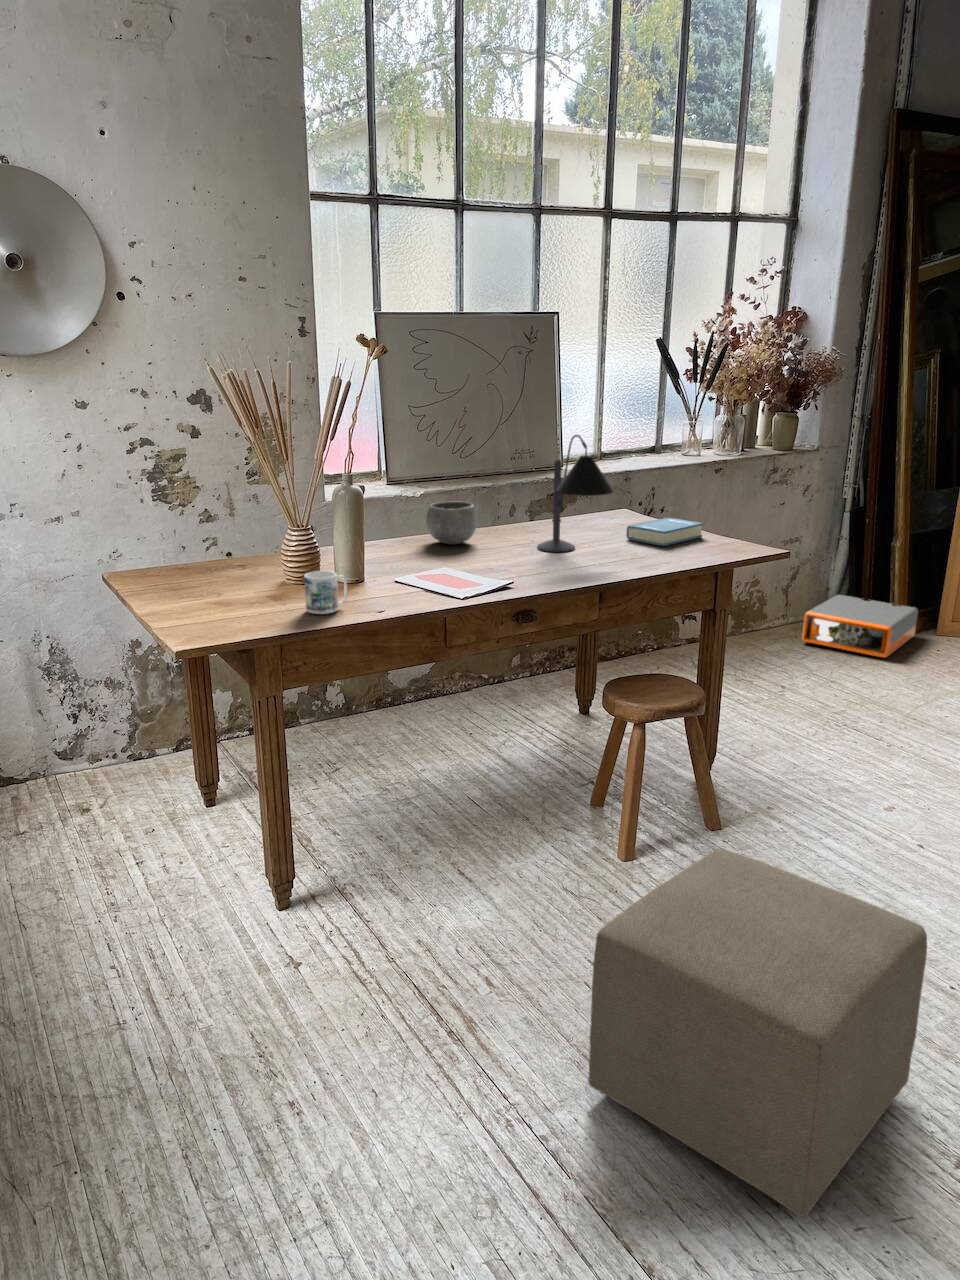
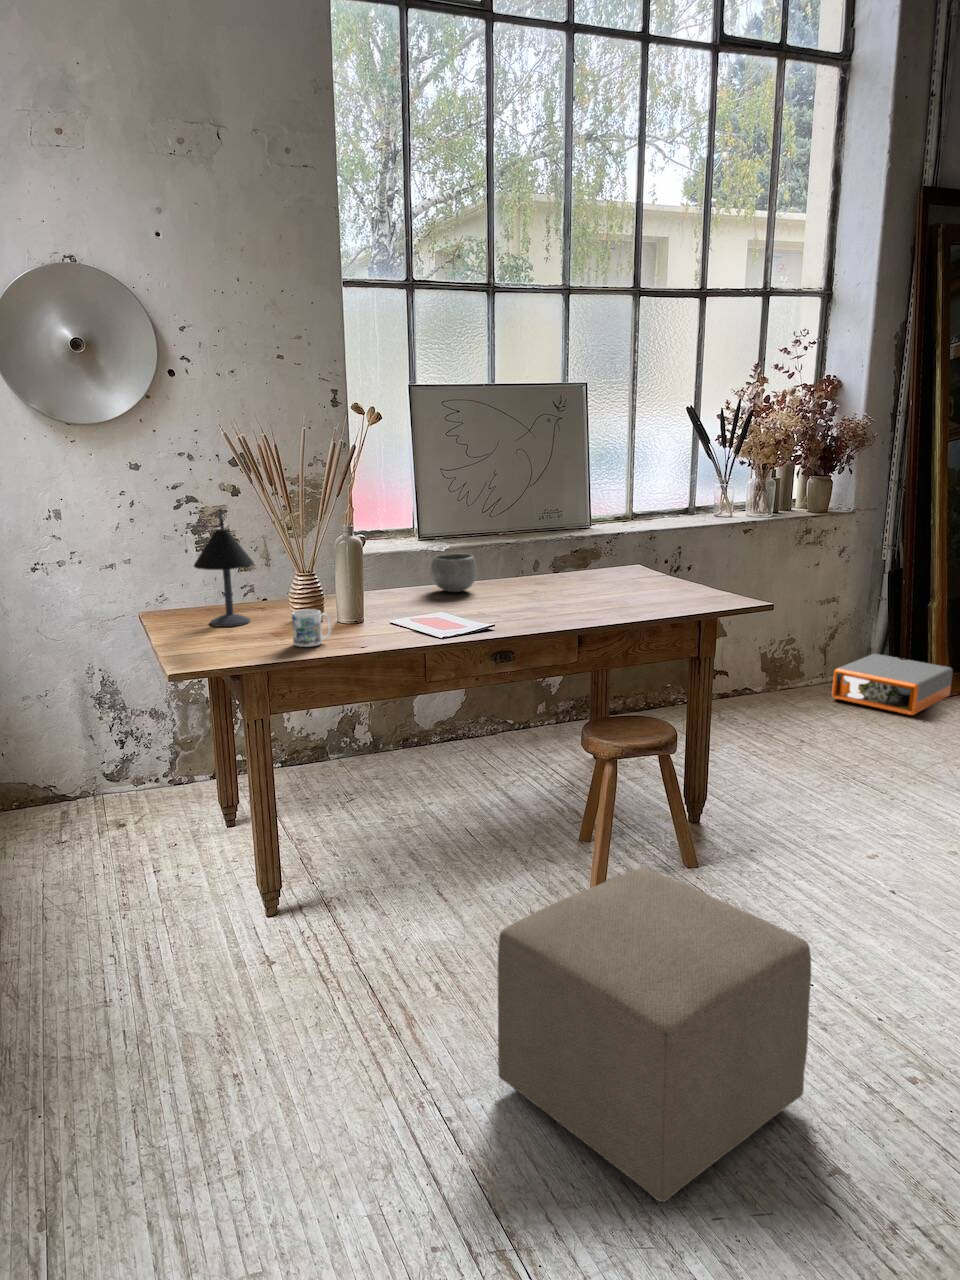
desk lamp: present [537,435,613,552] -> present [194,508,254,627]
book: present [626,518,703,546] -> none [618,571,692,596]

